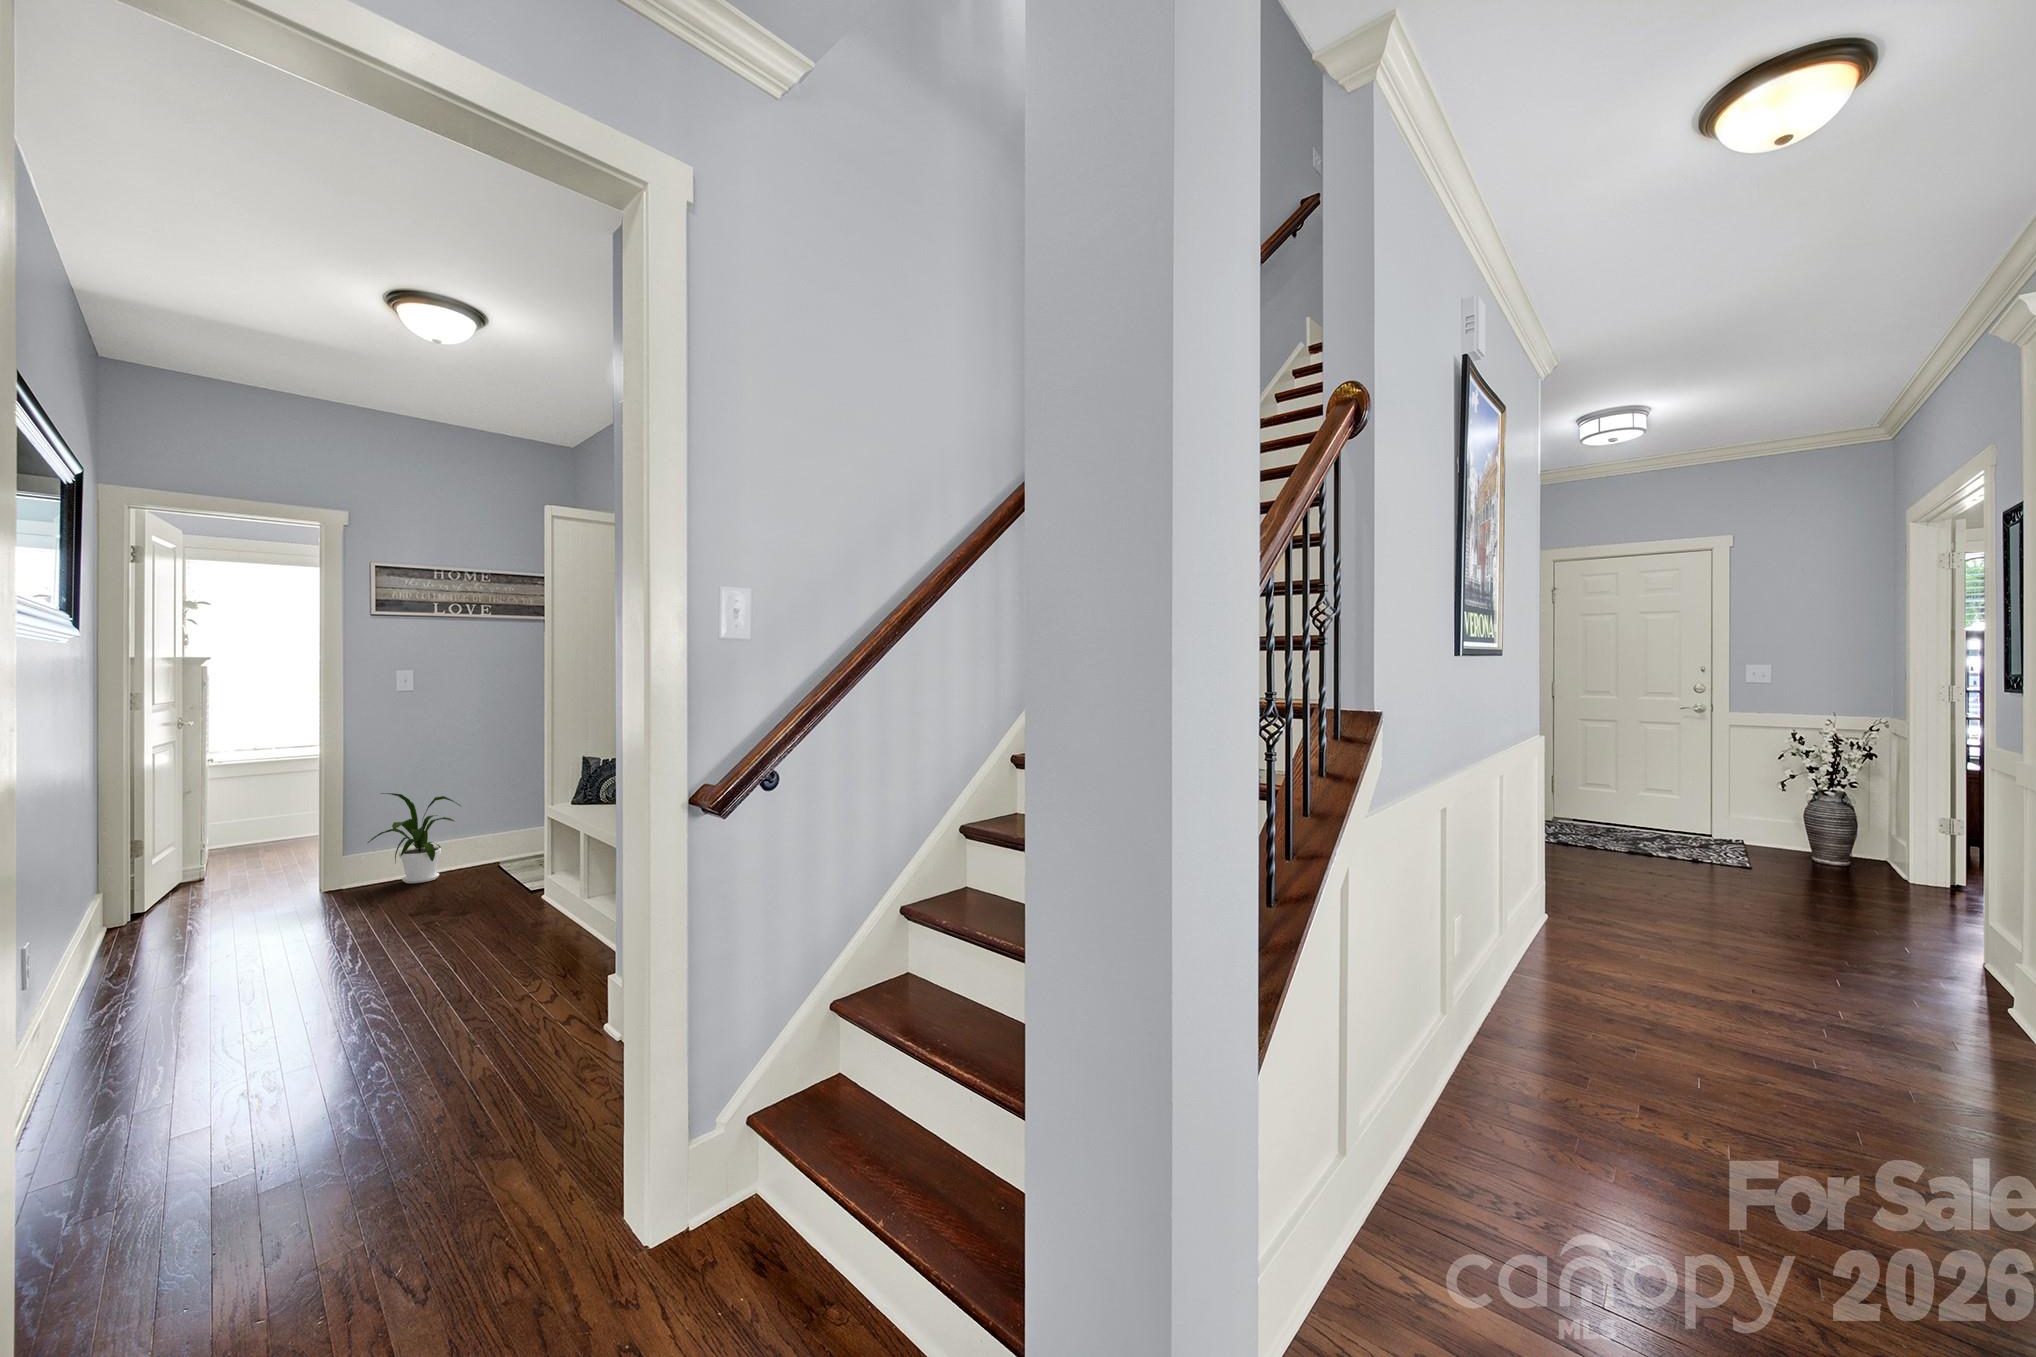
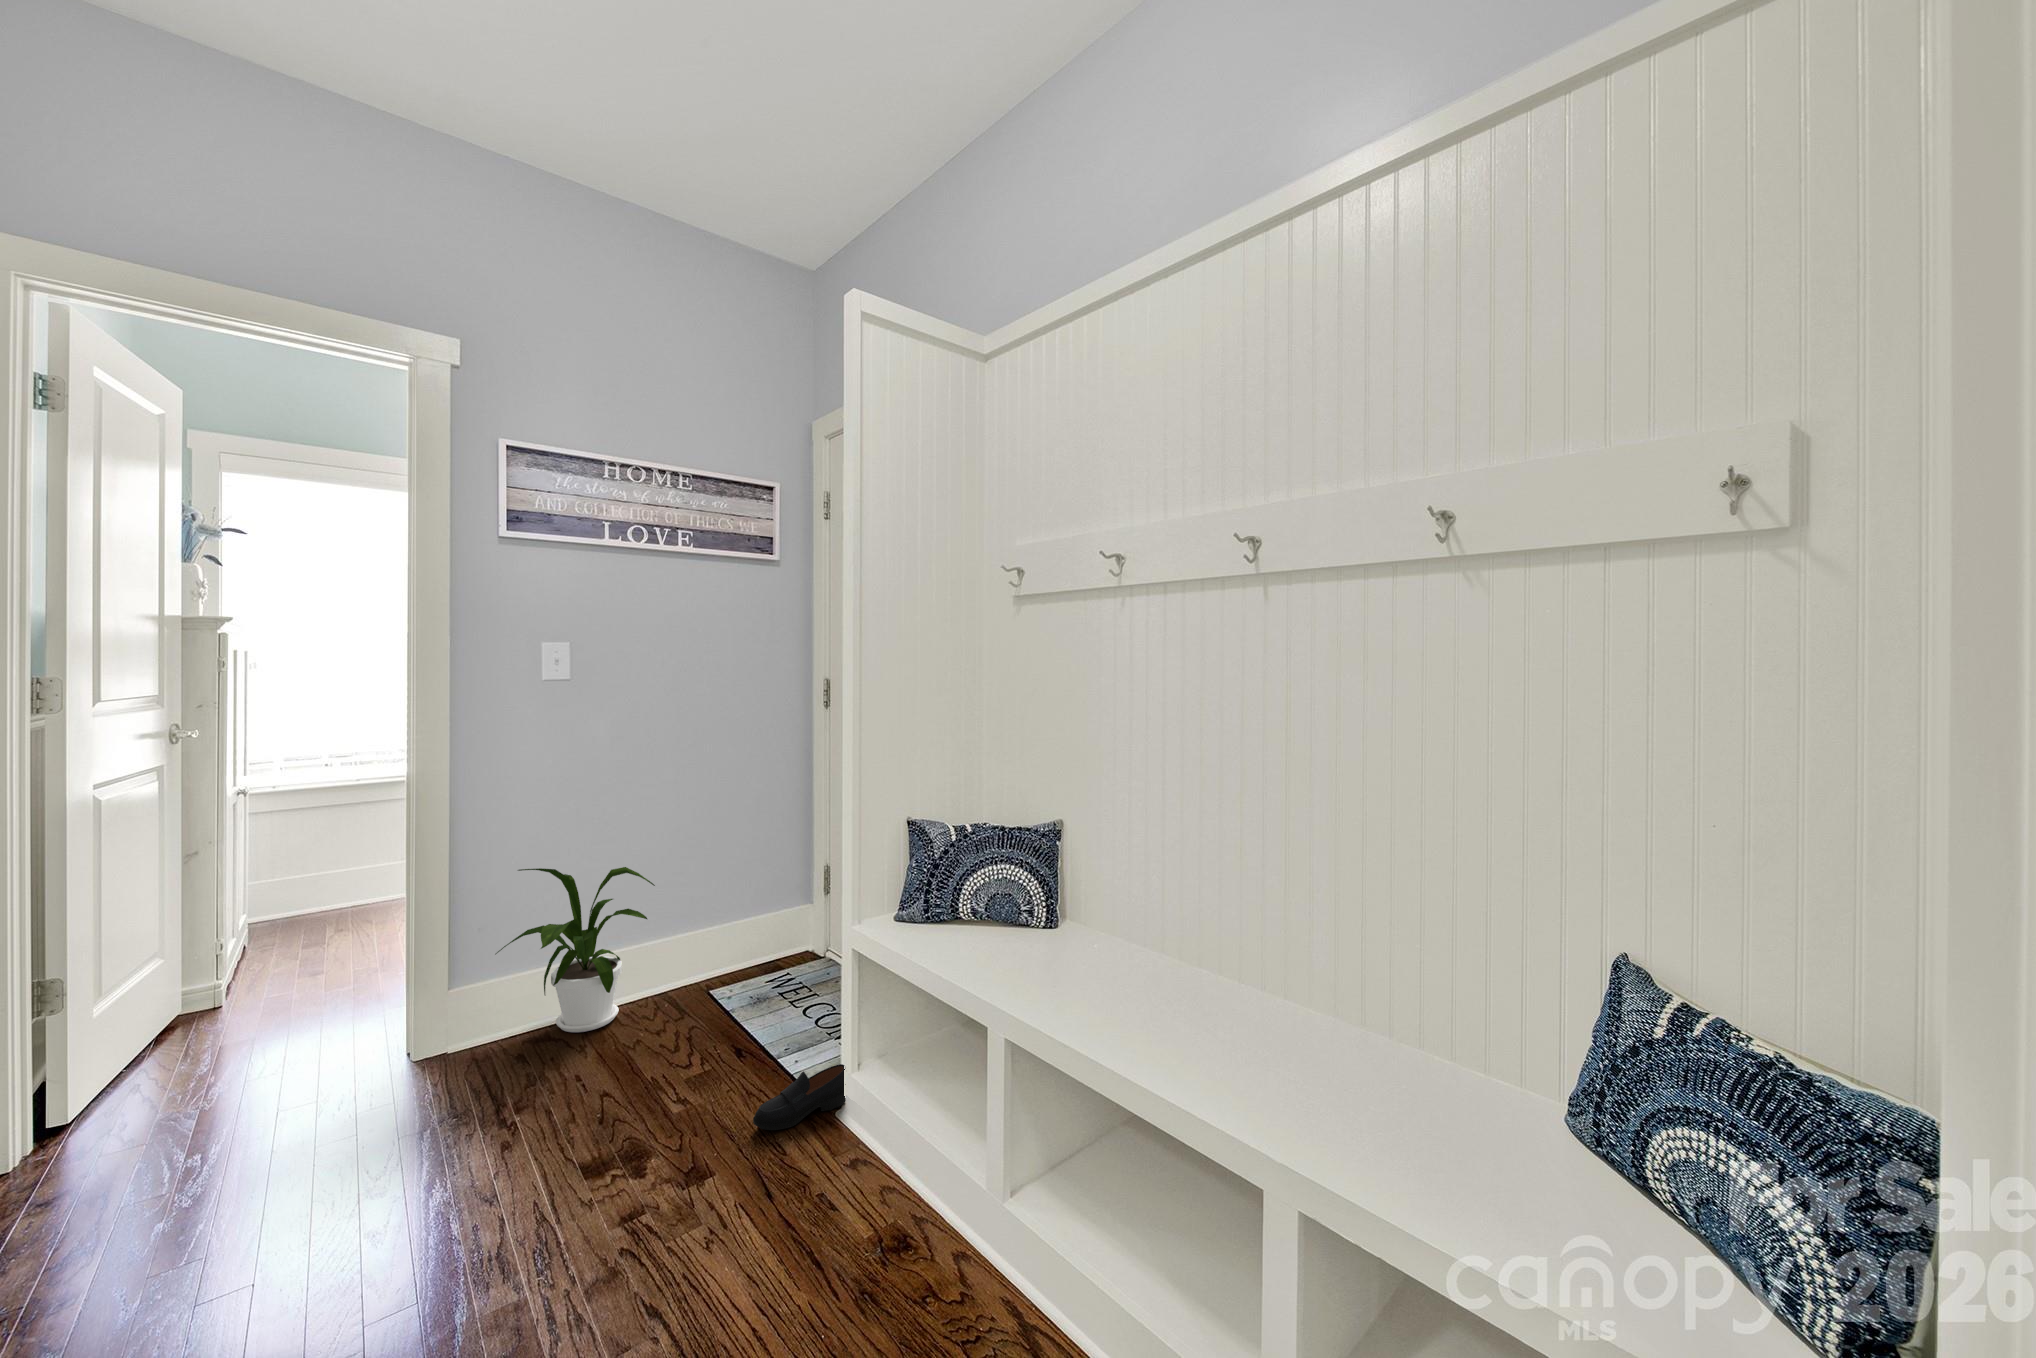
shoe: none [497,878,550,903] -> present [753,1064,846,1130]

